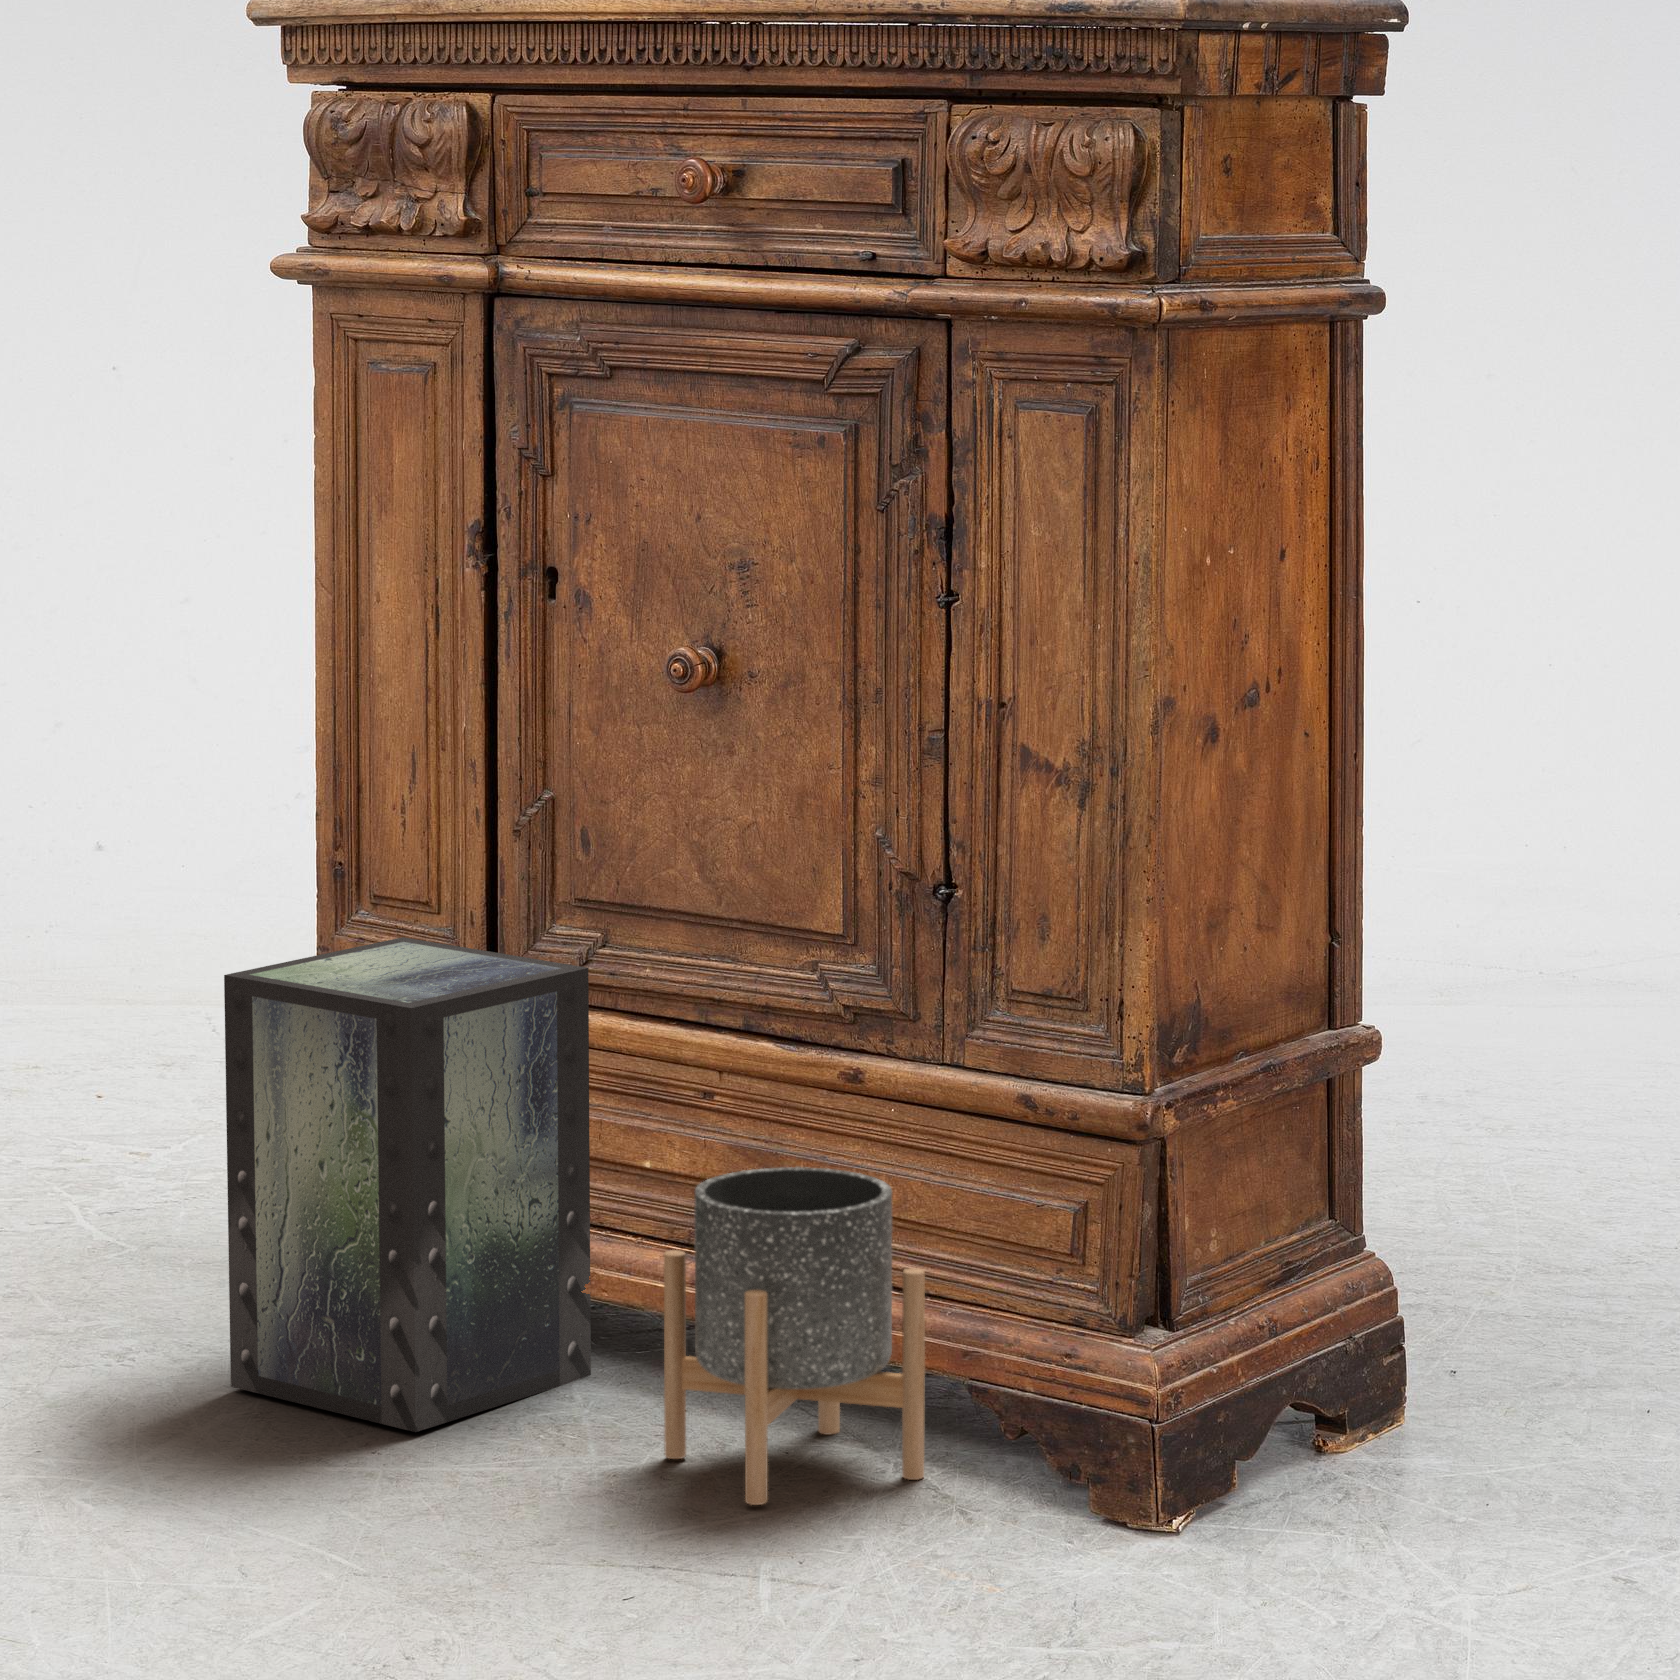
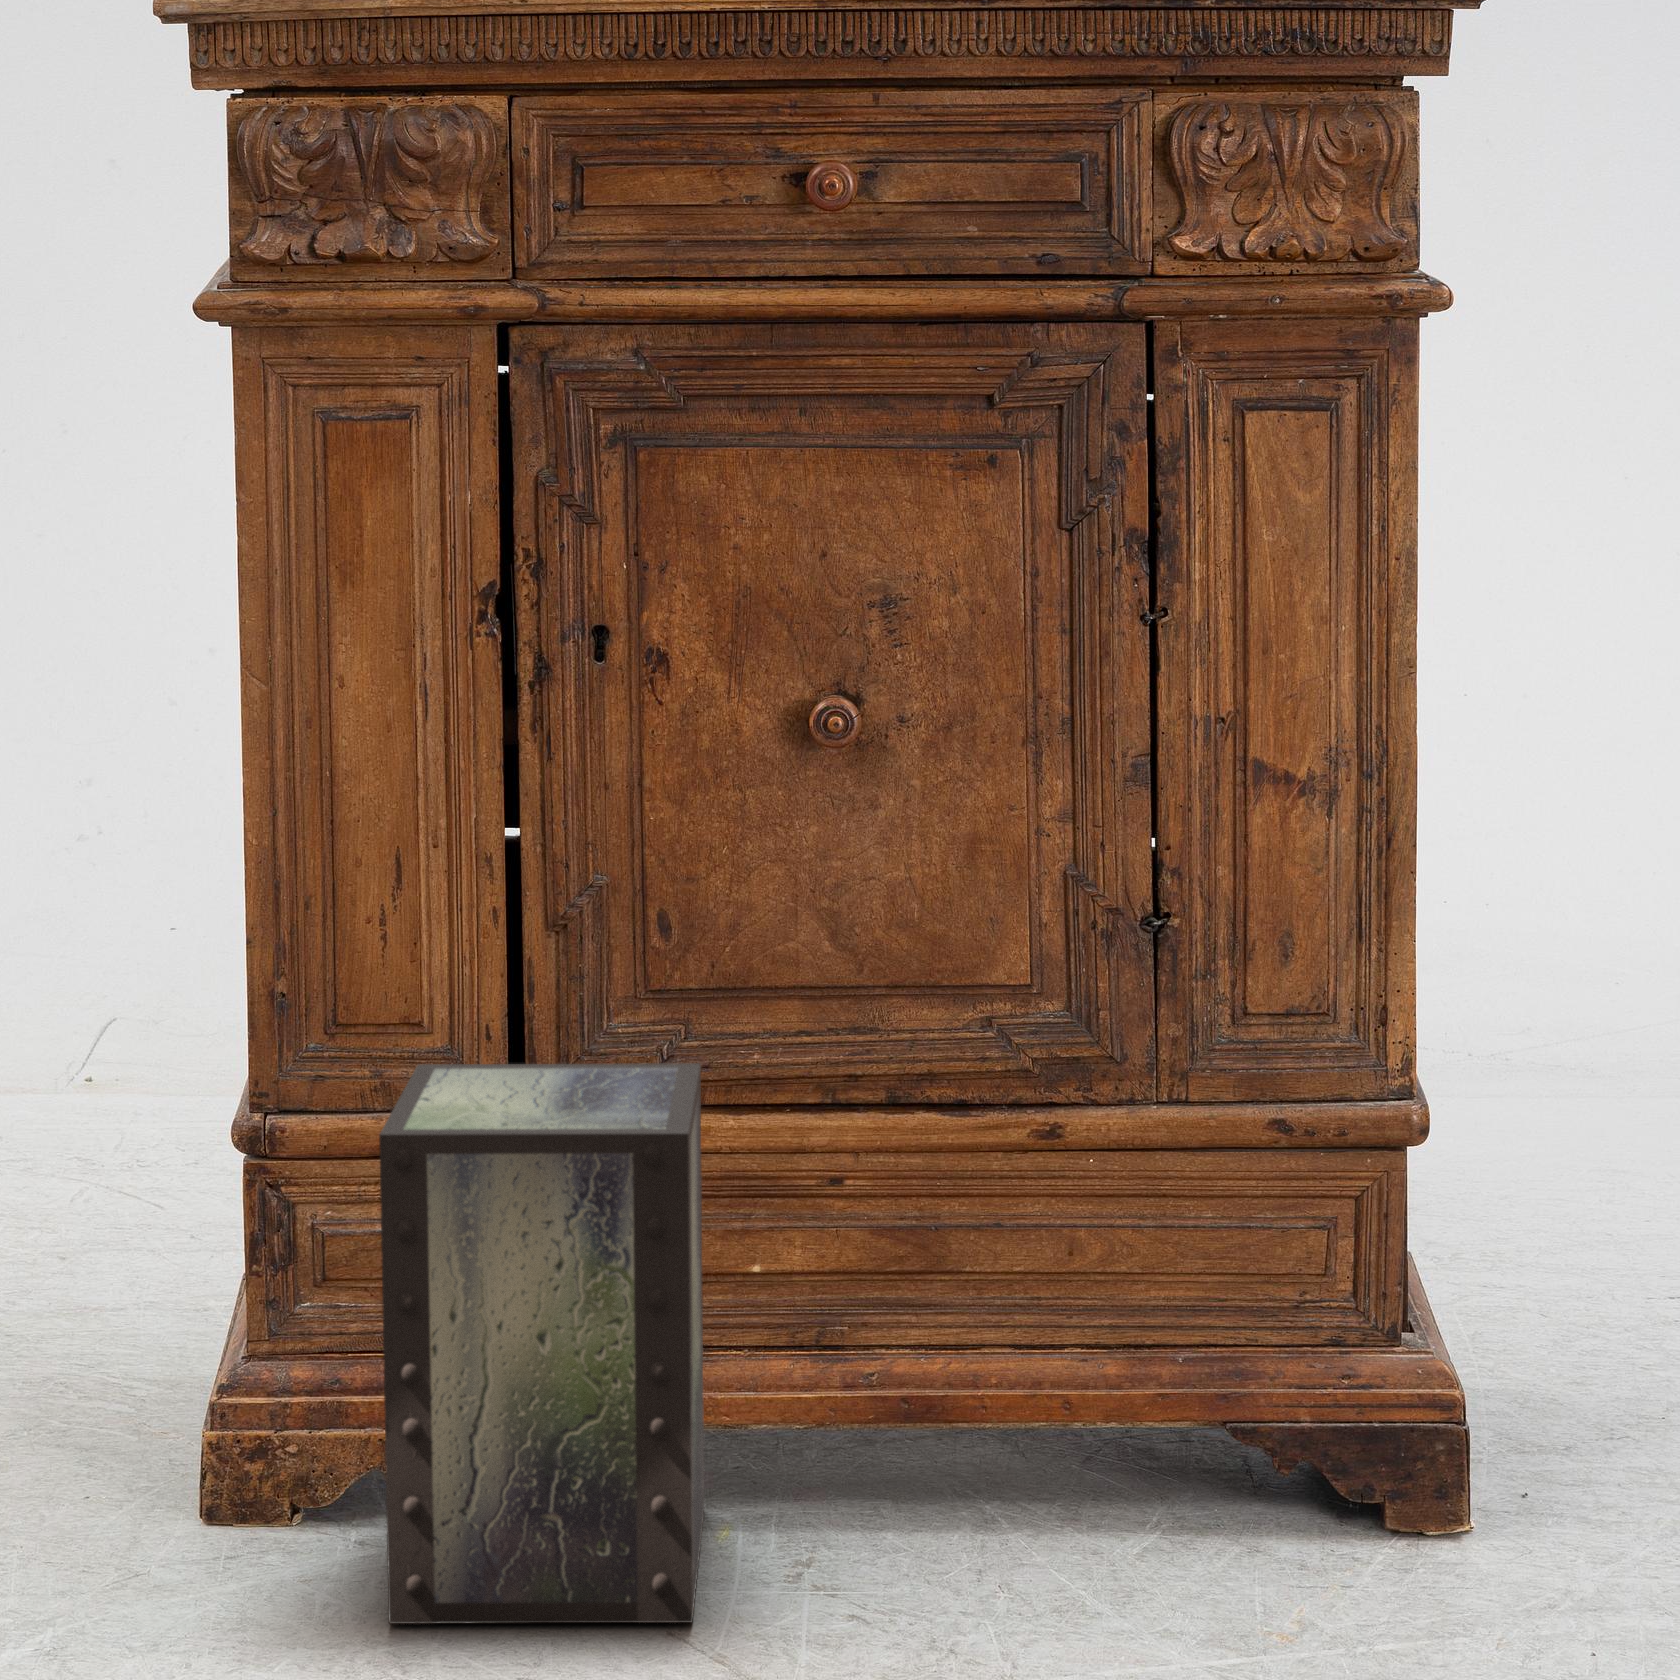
planter: present [664,1167,925,1505] -> none [970,1231,1235,1609]

